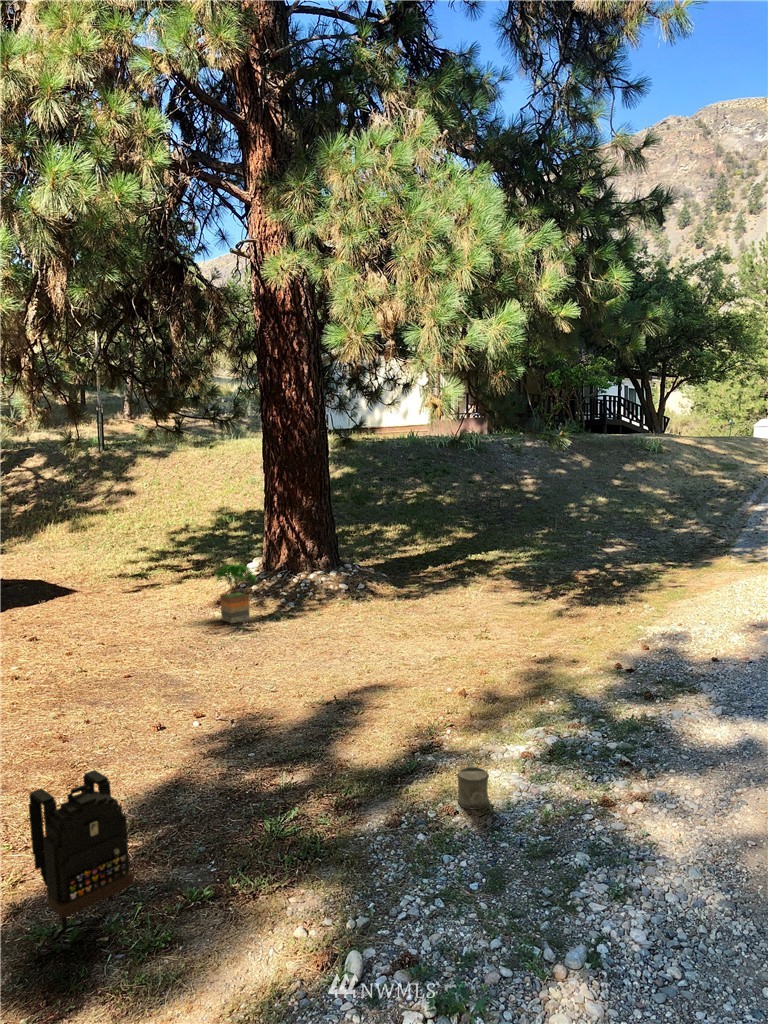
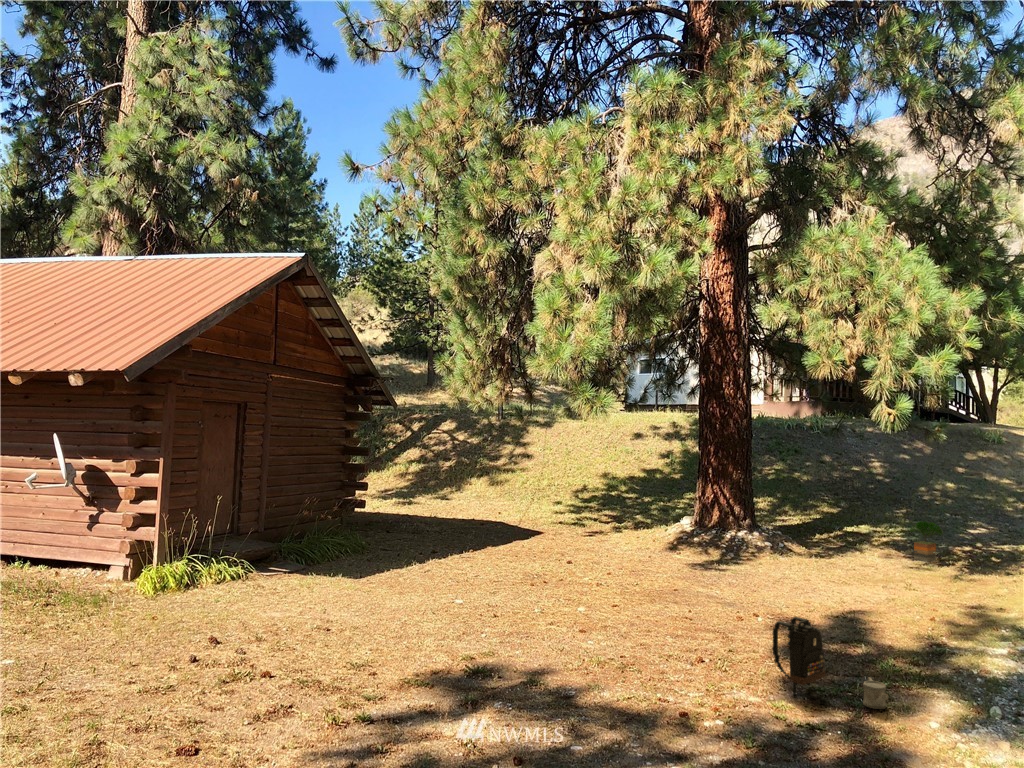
potted tree: present [216,565,256,623] -> present [911,521,942,562]
watering can: present [457,761,489,809] -> present [863,677,888,709]

